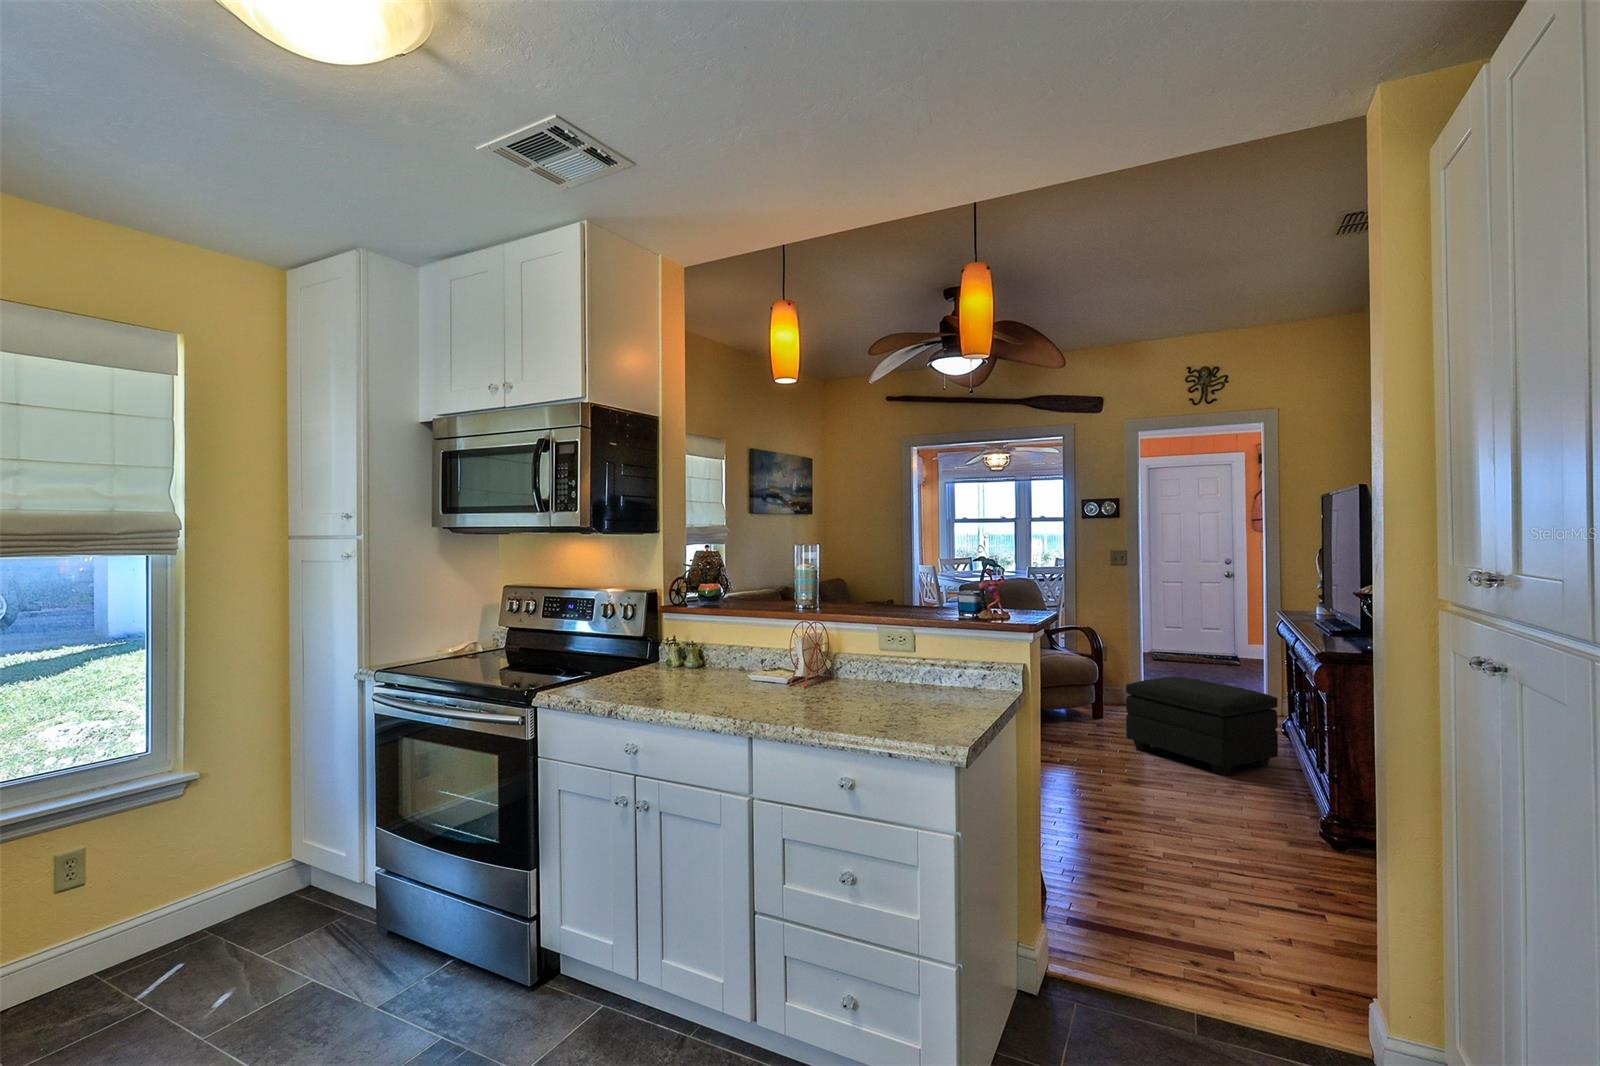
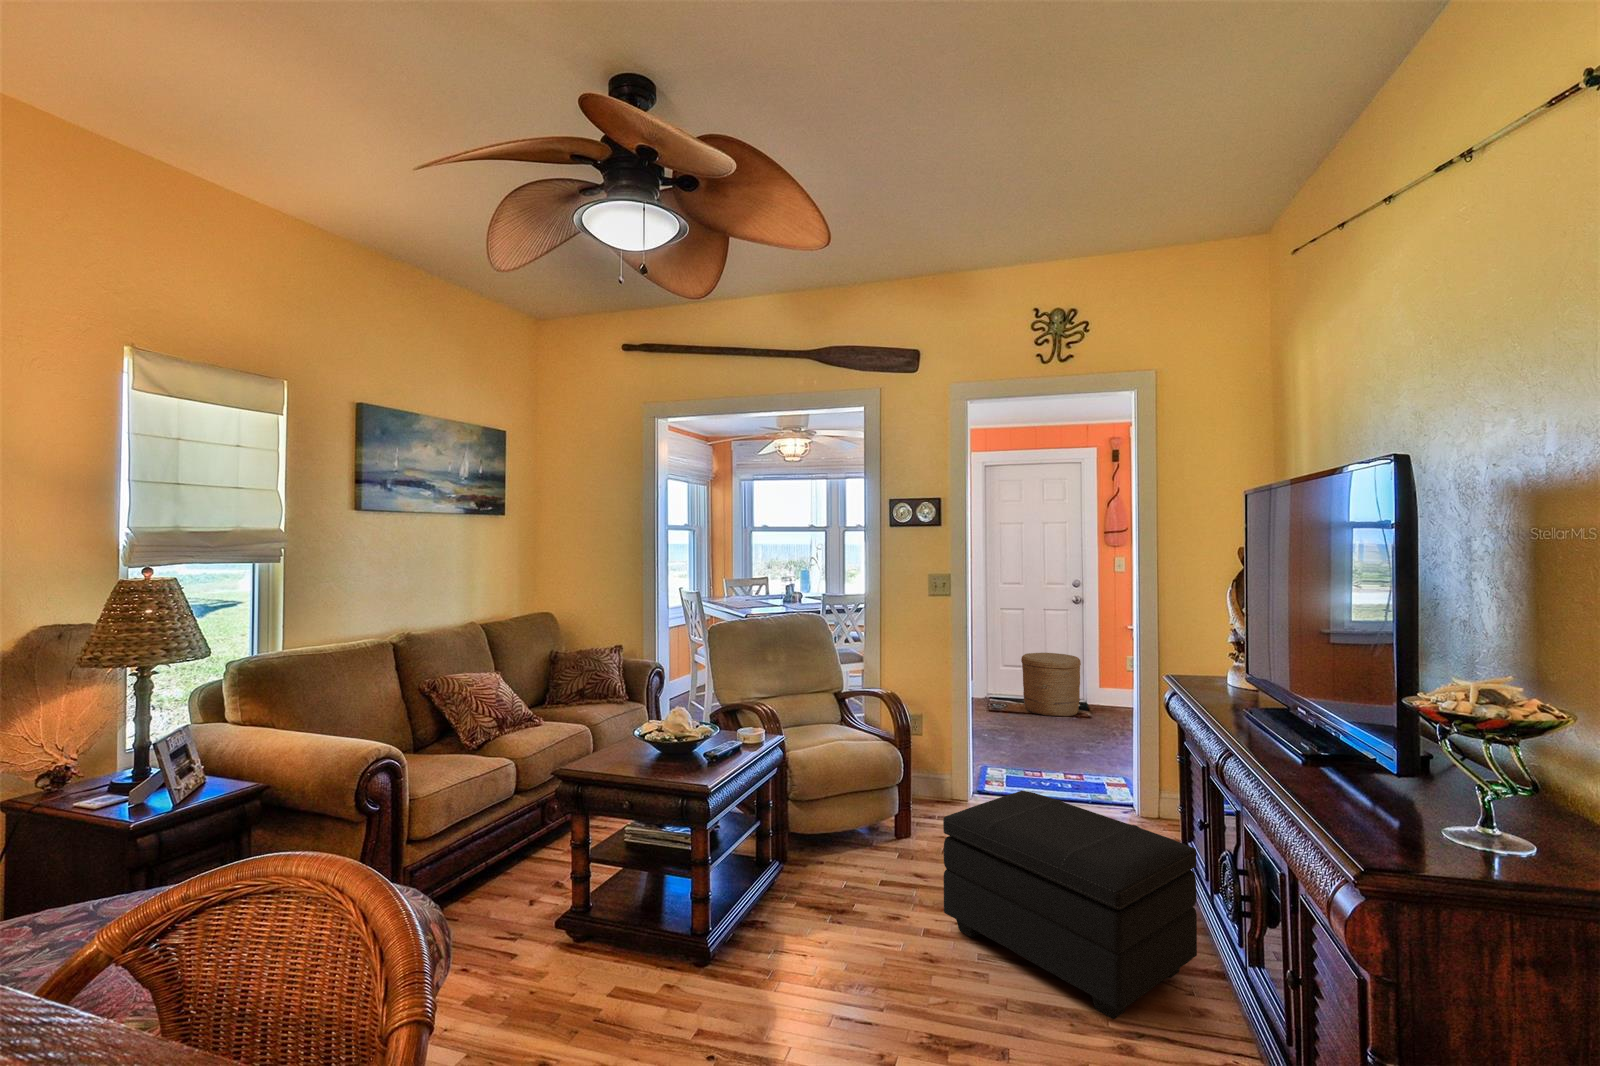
woven basket: none [1186,619,1237,667] -> present [1021,653,1081,716]

